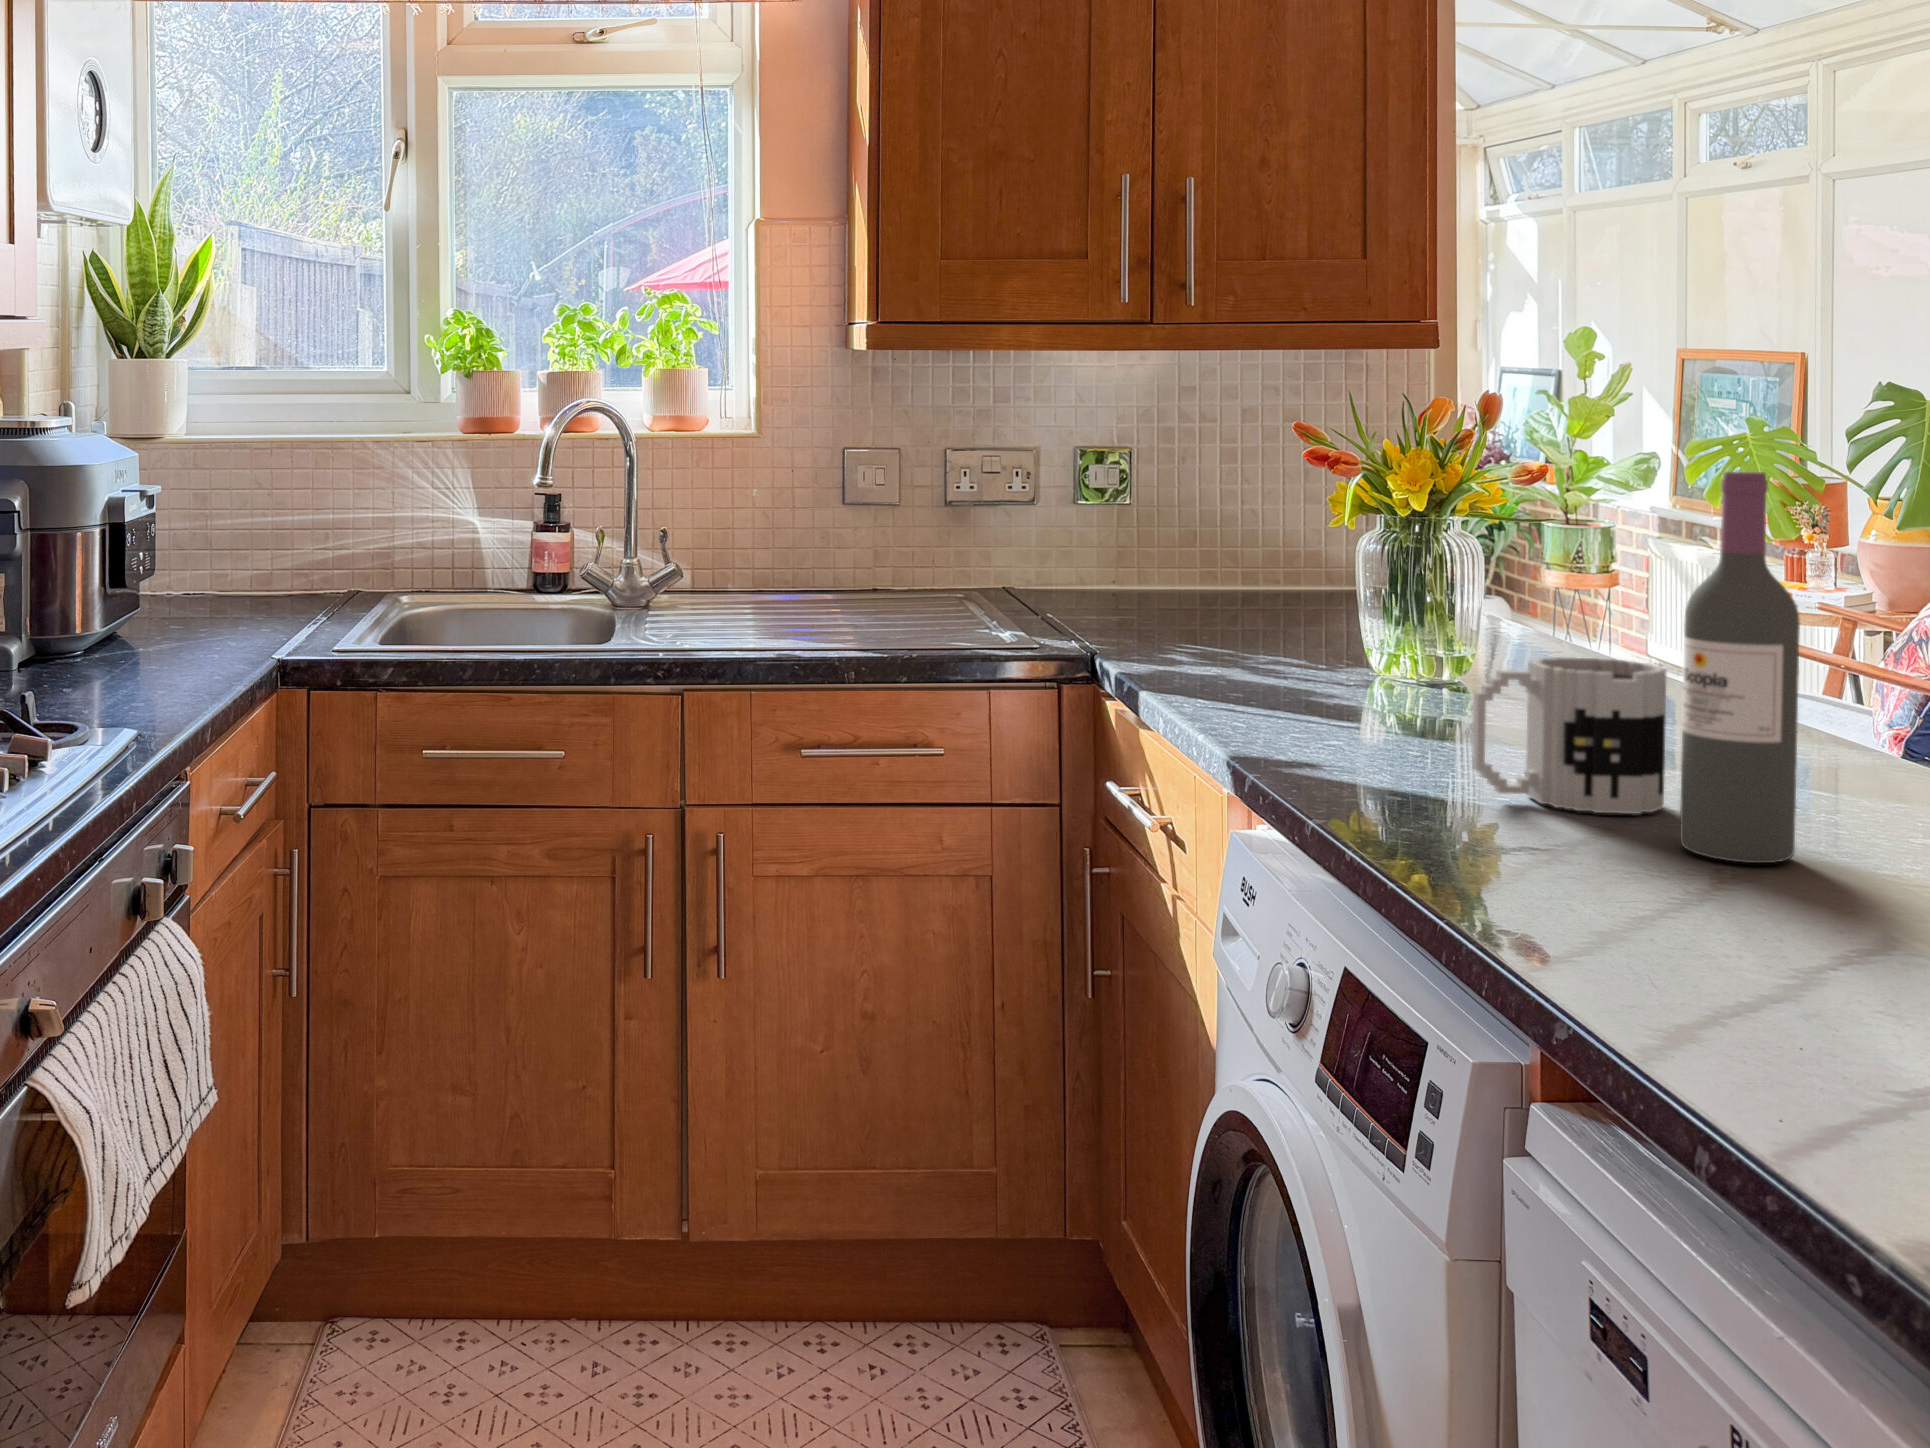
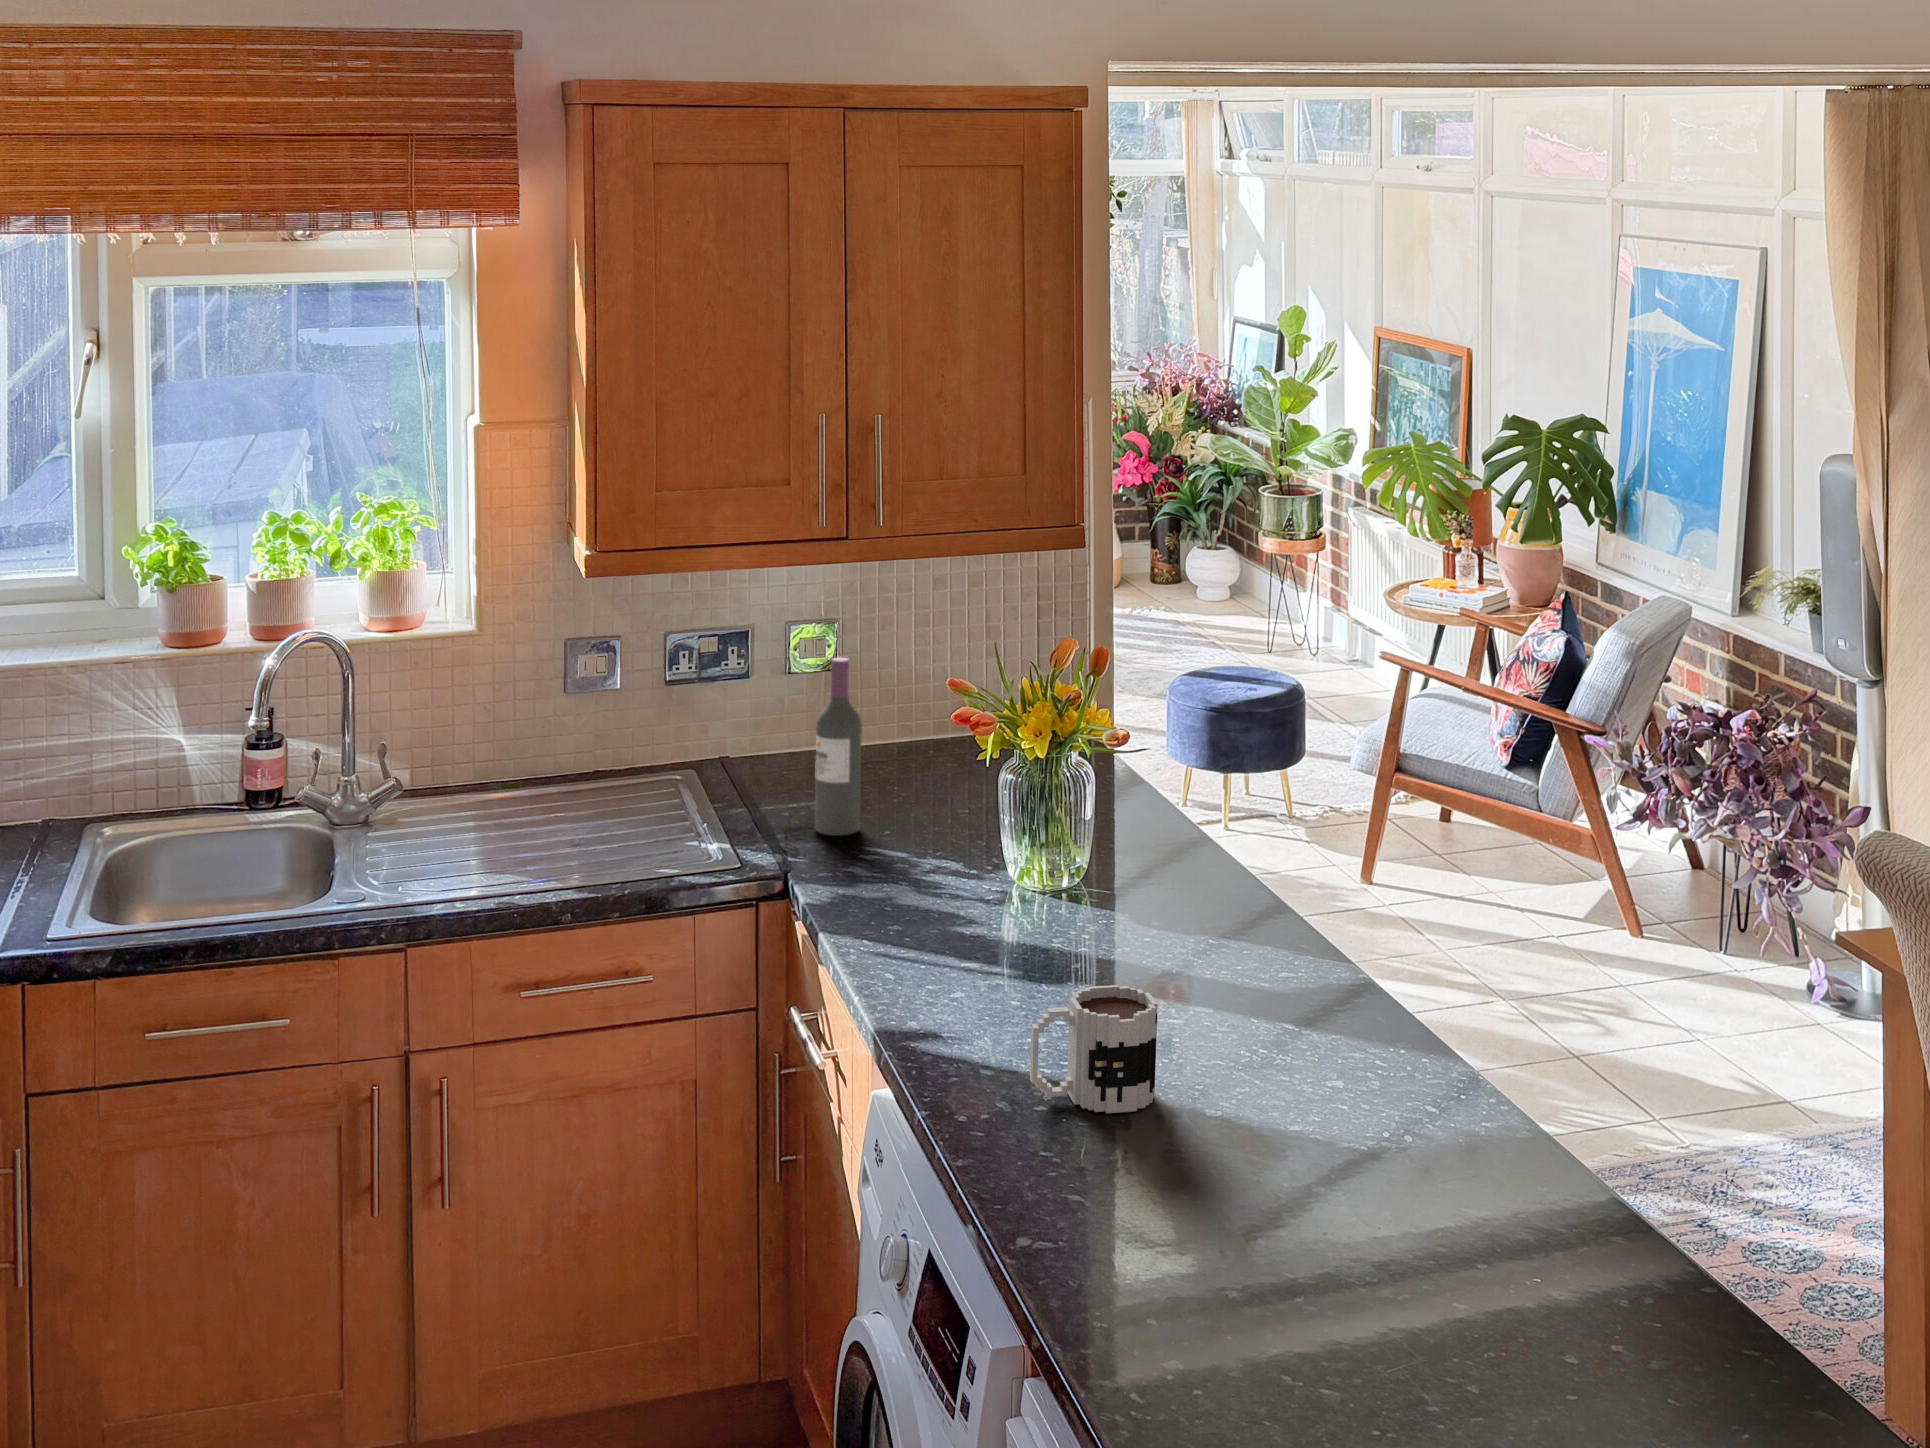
wine bottle: present [1680,472,1800,863] -> present [815,657,862,836]

